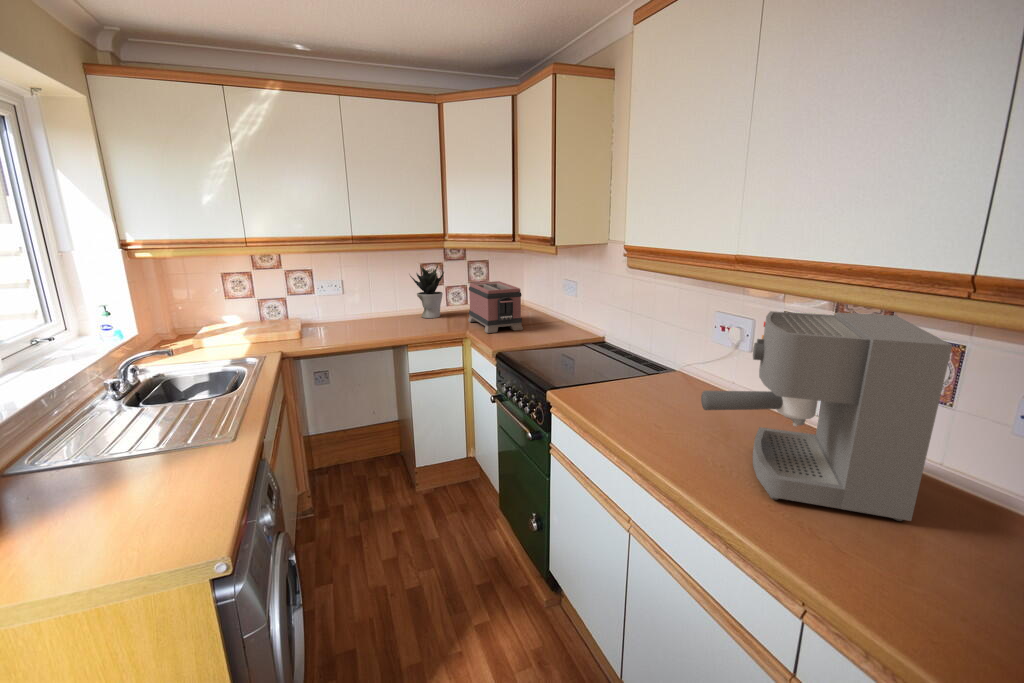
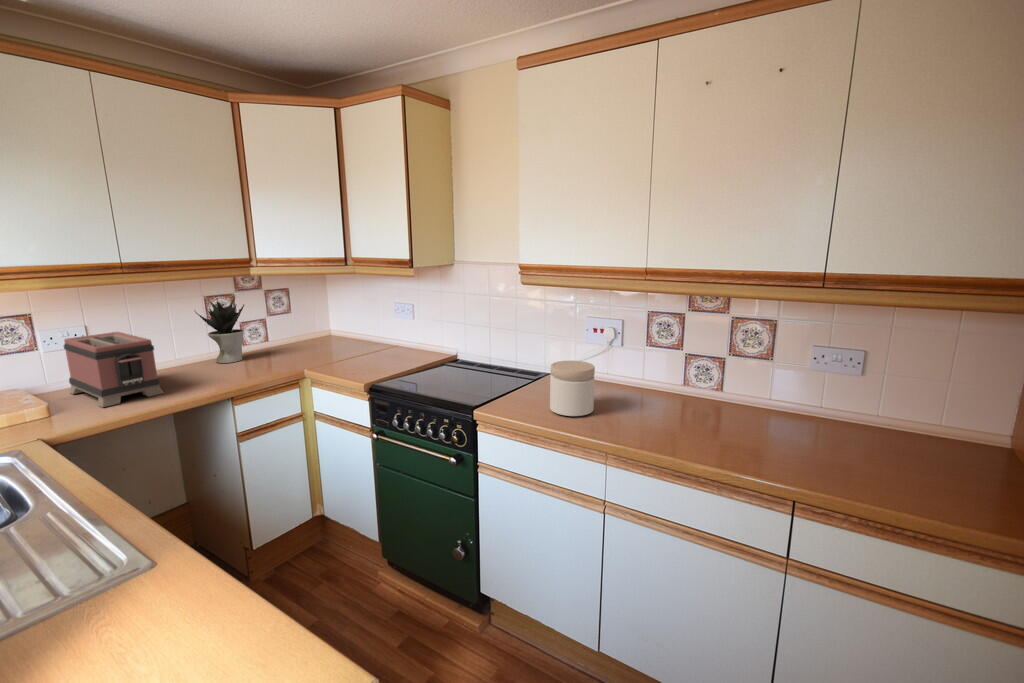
toaster: present [468,281,523,333] -> present [64,332,163,407]
coffee maker: present [701,311,952,521] -> none [655,305,802,444]
jar: none [621,357,675,422] -> present [550,361,595,416]

